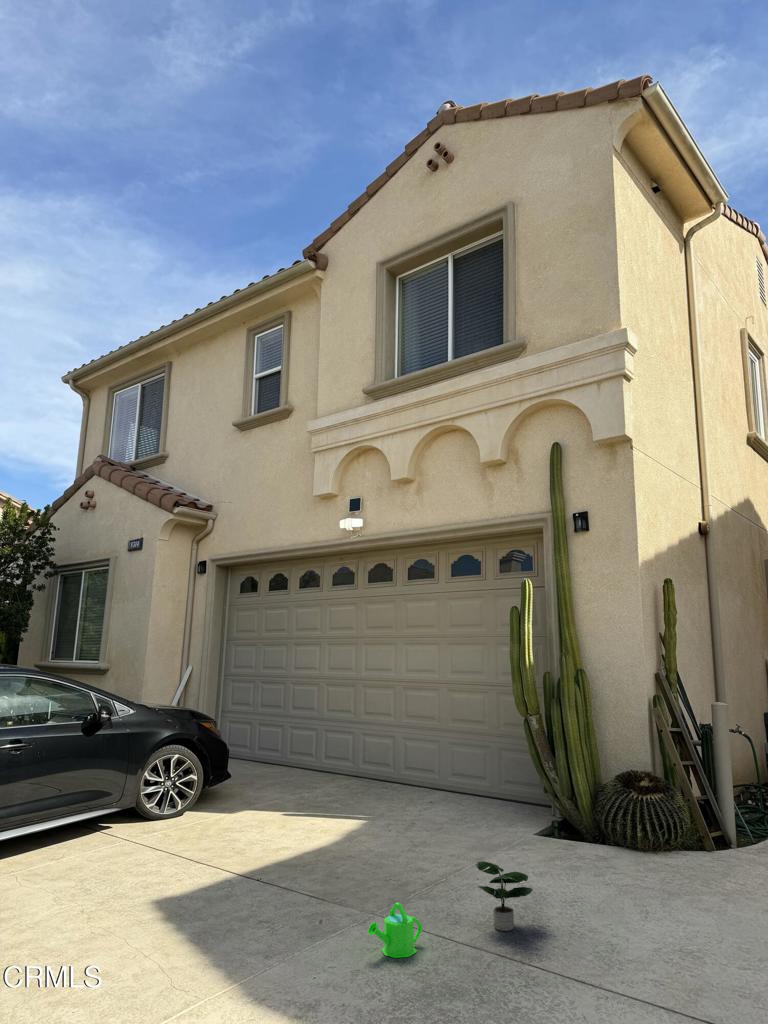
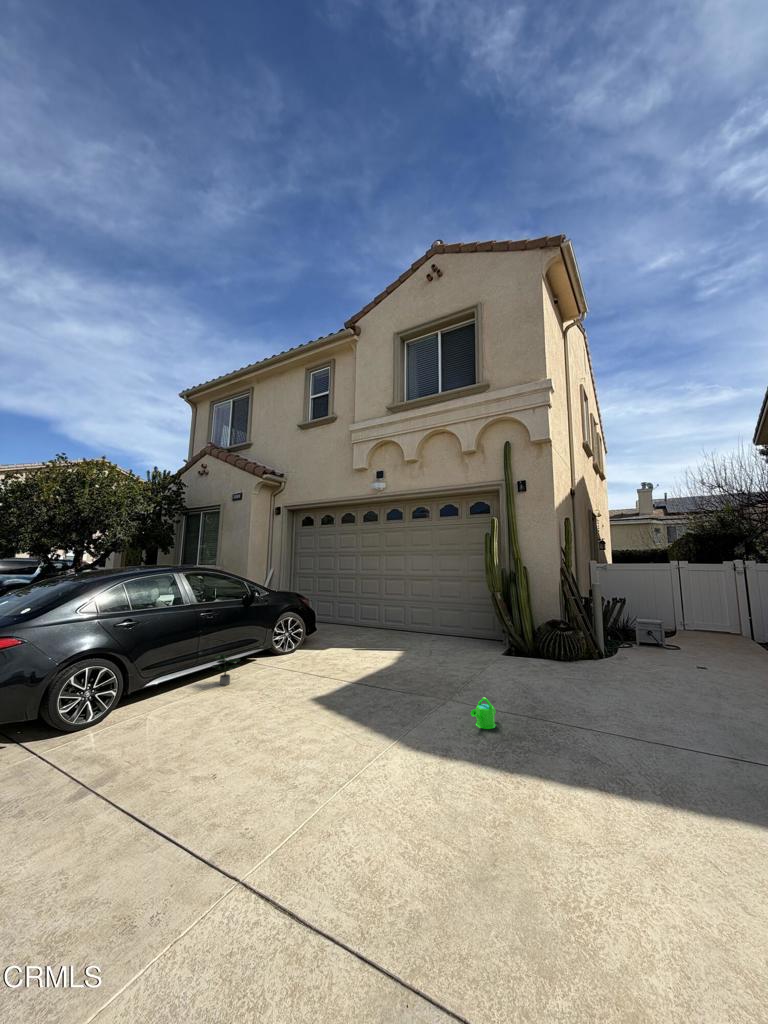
potted plant: present [476,861,533,931] -> present [213,654,240,685]

